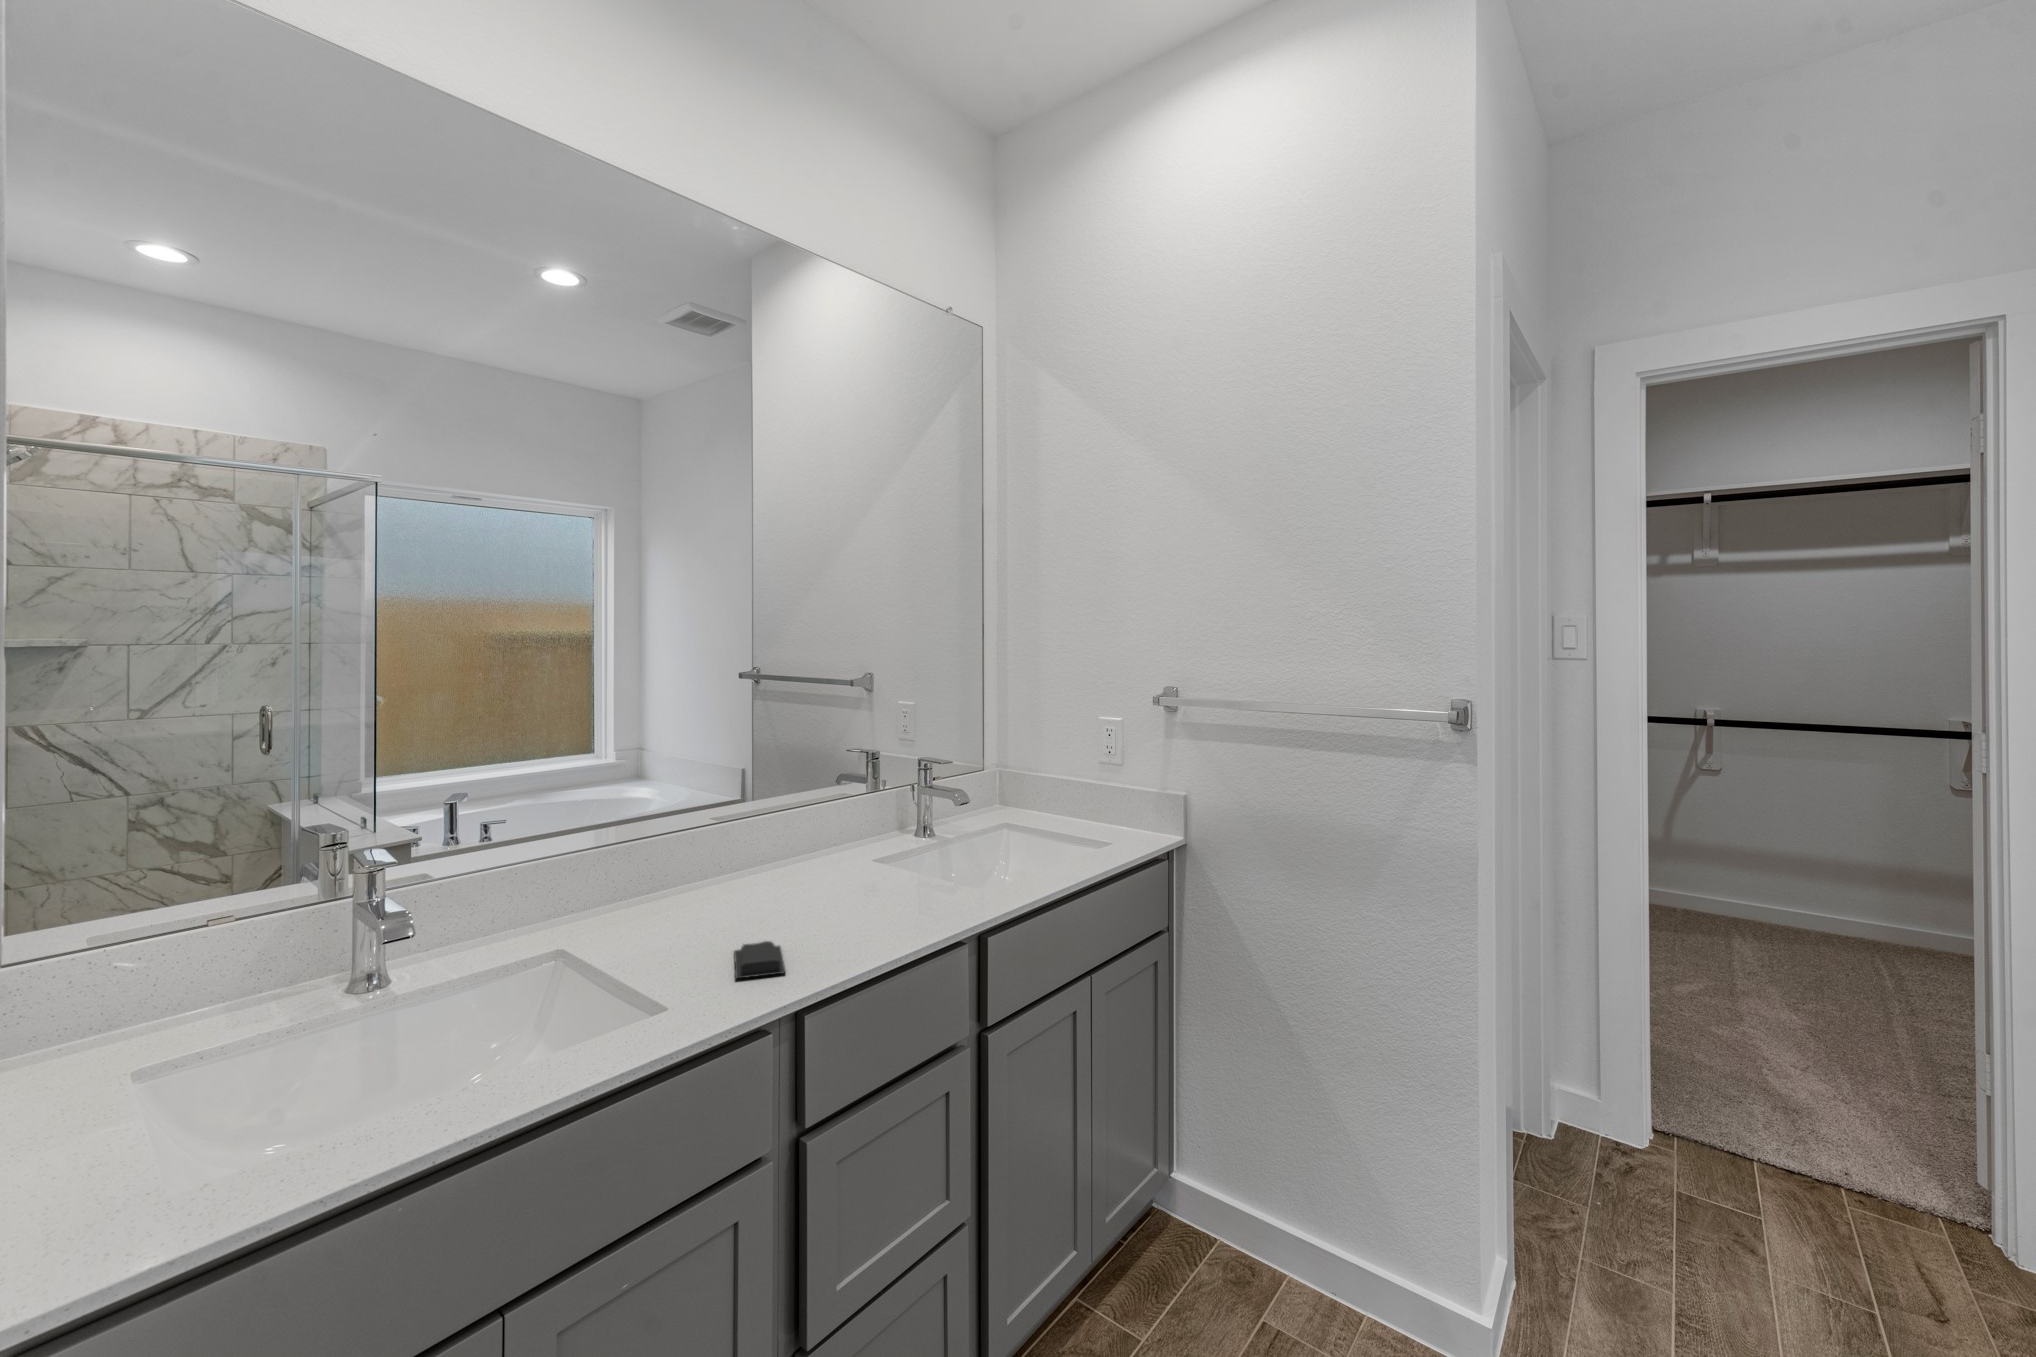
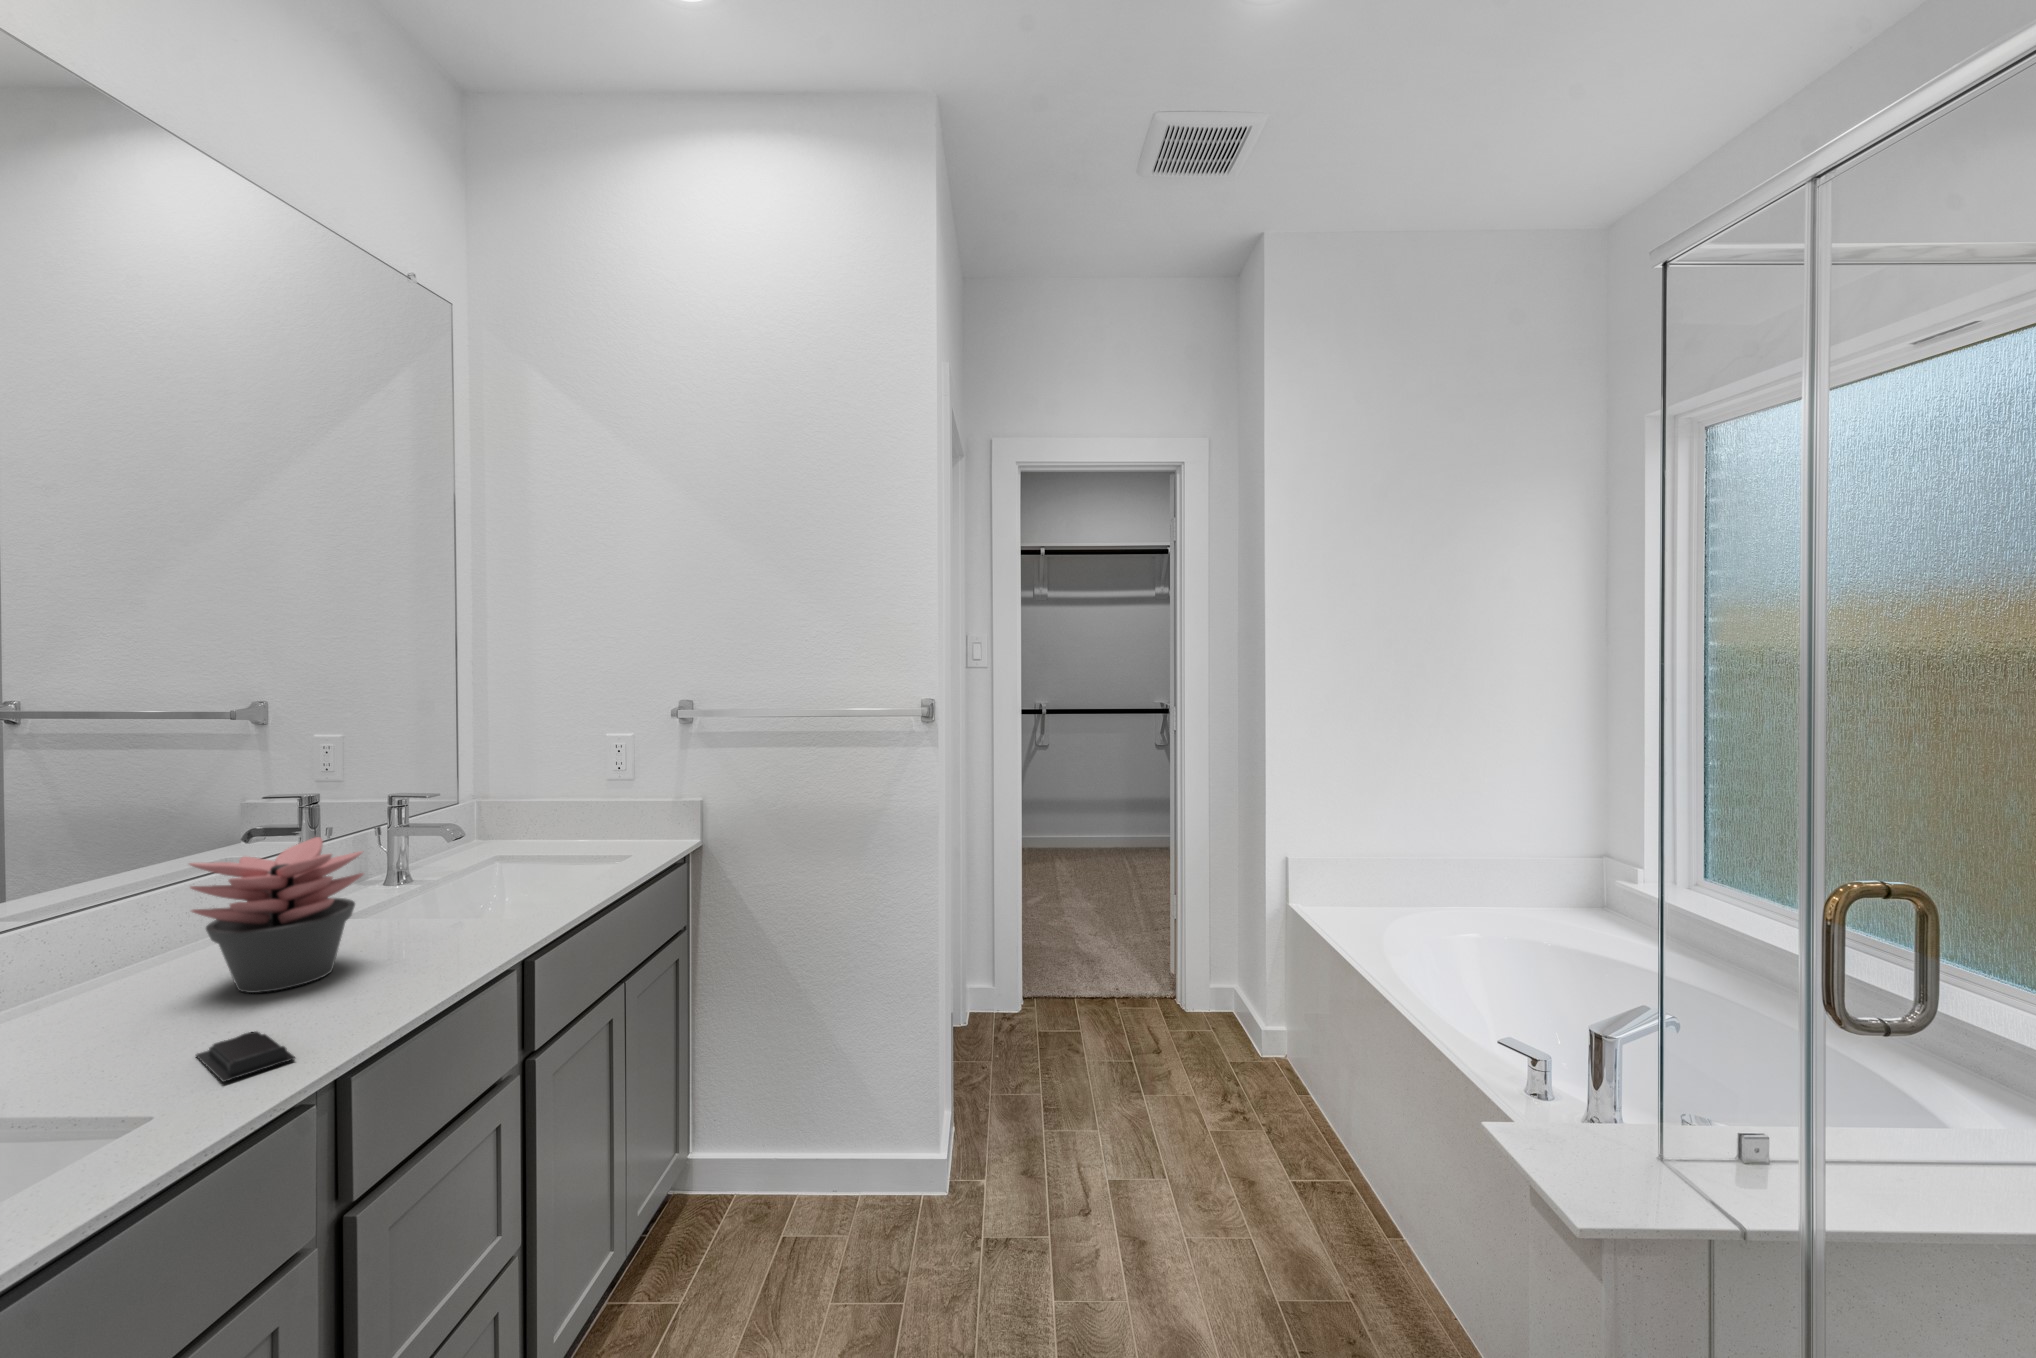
succulent plant: none [757,783,873,911] -> present [189,837,363,993]

